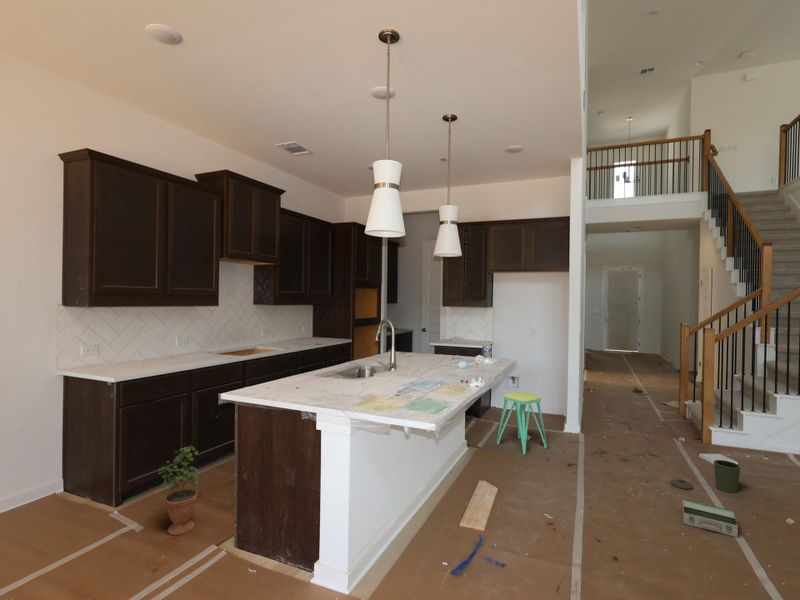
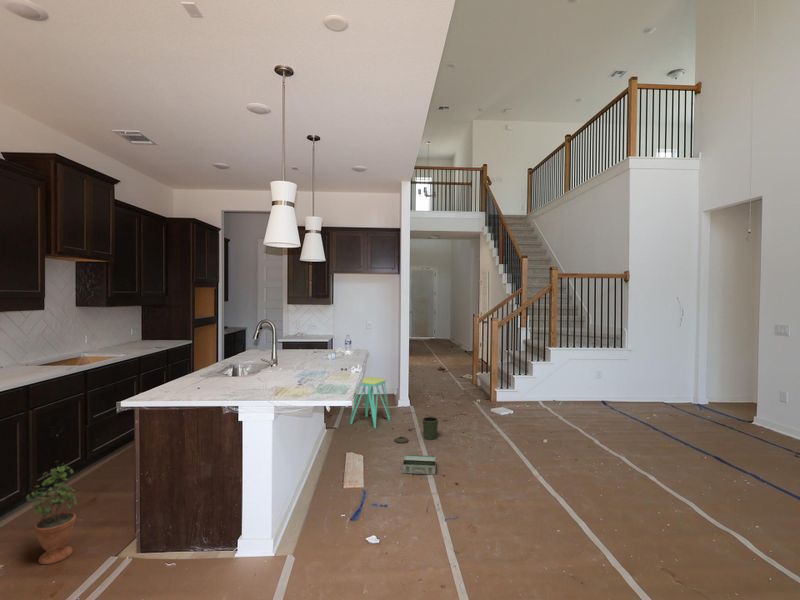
trash can: present [671,460,740,493] -> present [395,417,438,443]
toolbox: present [682,499,738,537] -> present [403,455,436,475]

